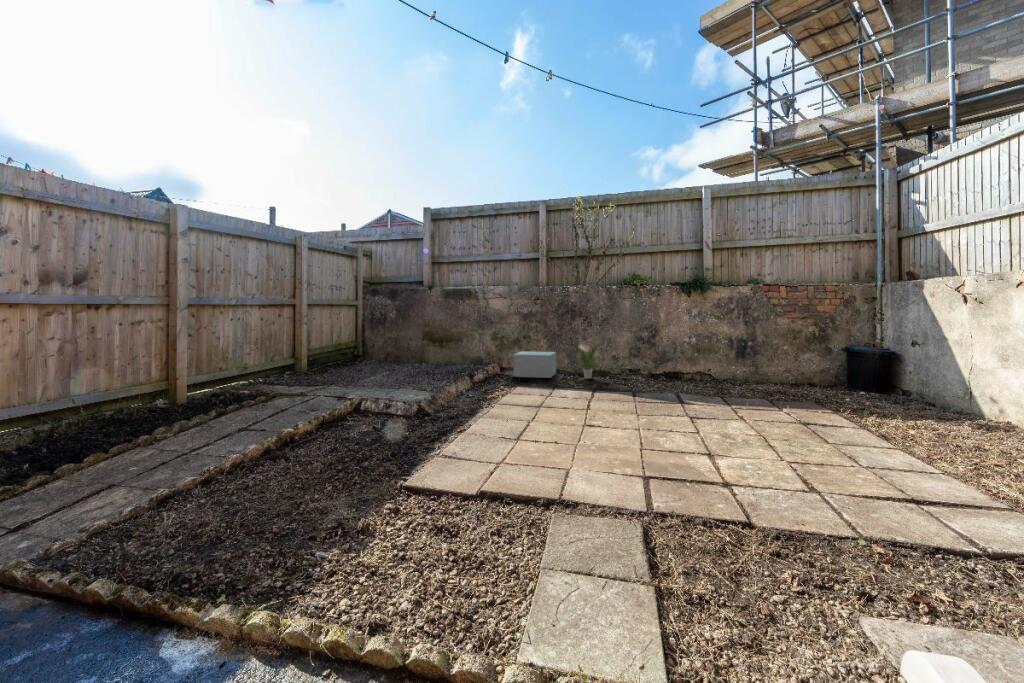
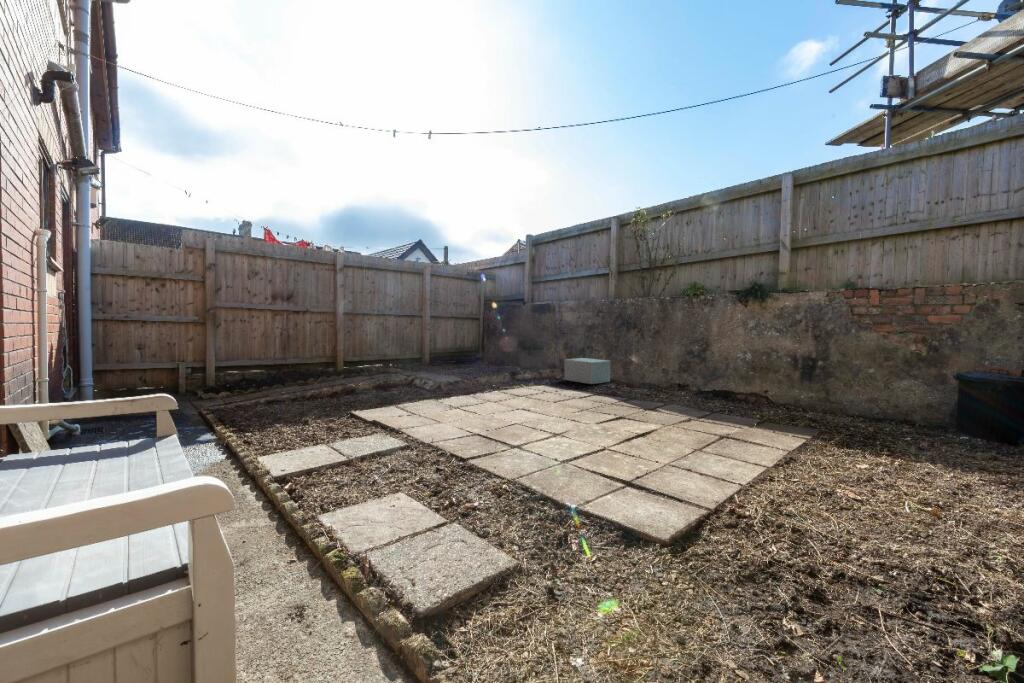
potted plant: present [576,345,601,379] -> none [614,353,648,389]

